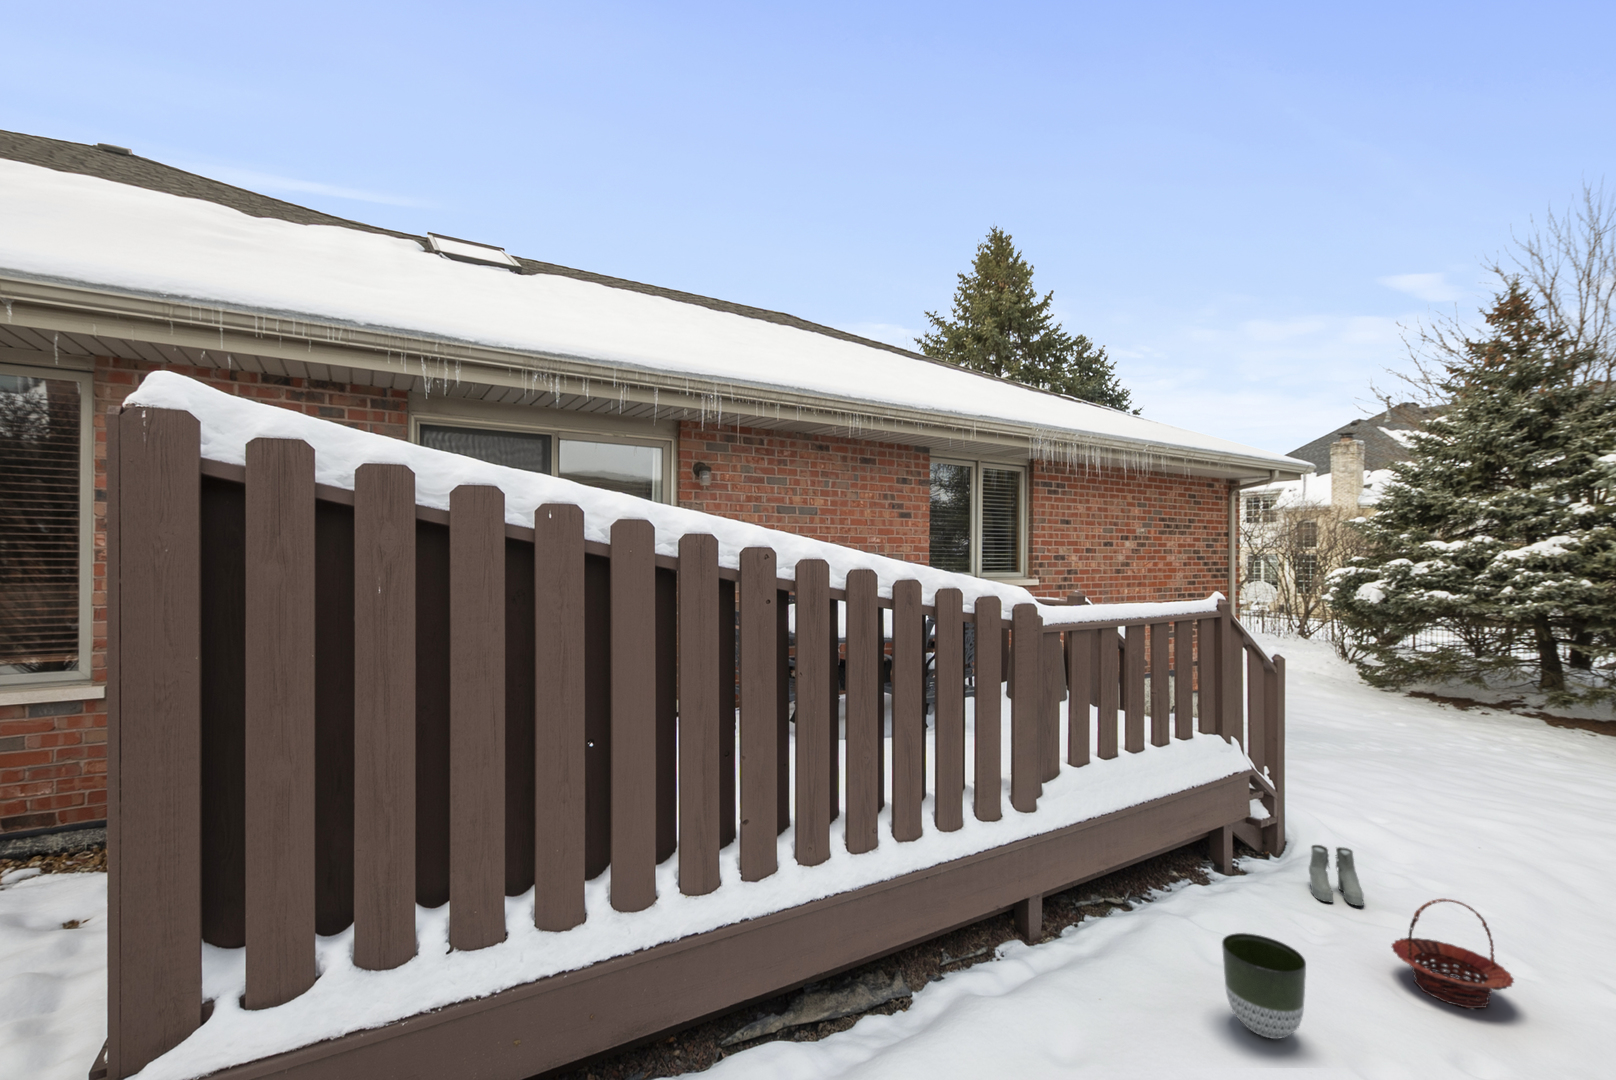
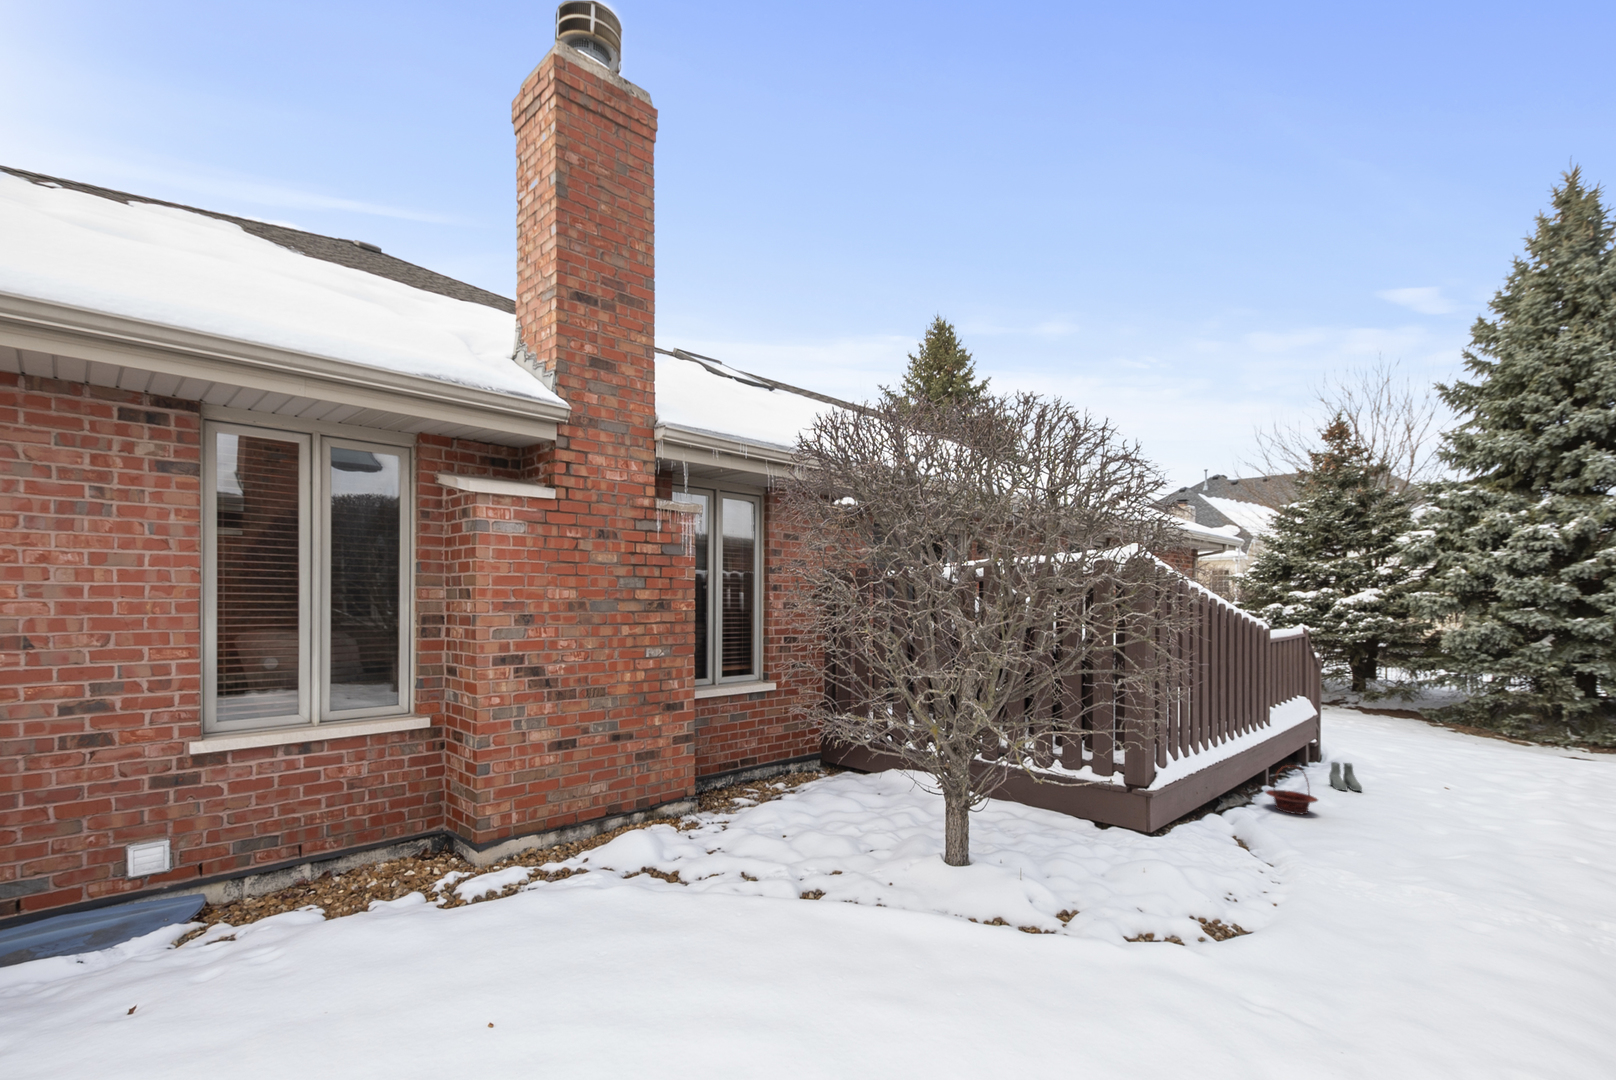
basket: present [1392,899,1514,1008] -> present [1266,766,1318,814]
planter: present [1222,933,1306,1039] -> none [1344,787,1386,831]

